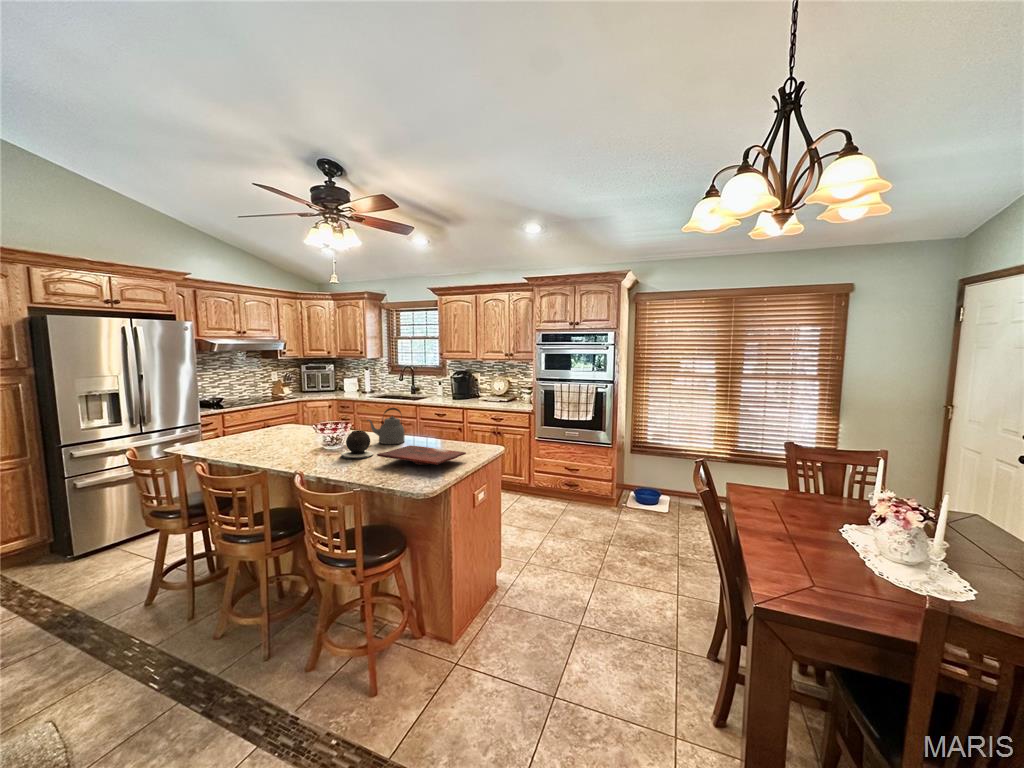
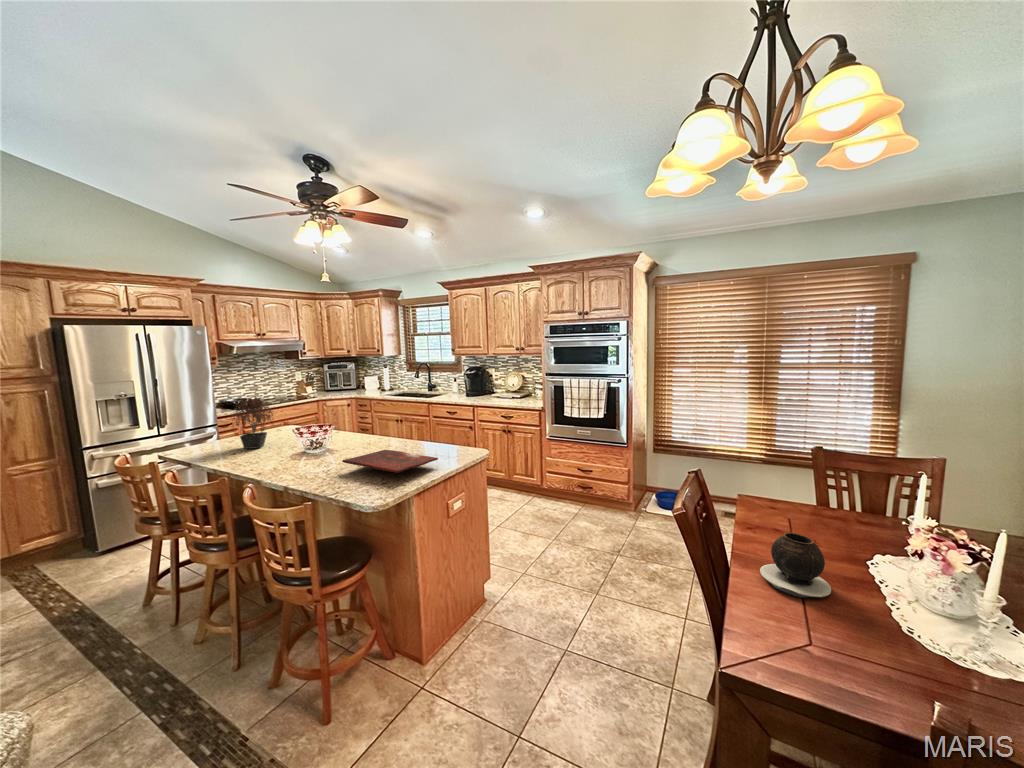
potted plant: none [243,392,290,446] -> present [230,396,273,449]
kettle: present [367,408,405,444] -> none [349,409,389,447]
vase: present [341,431,373,459] -> present [760,533,831,598]

